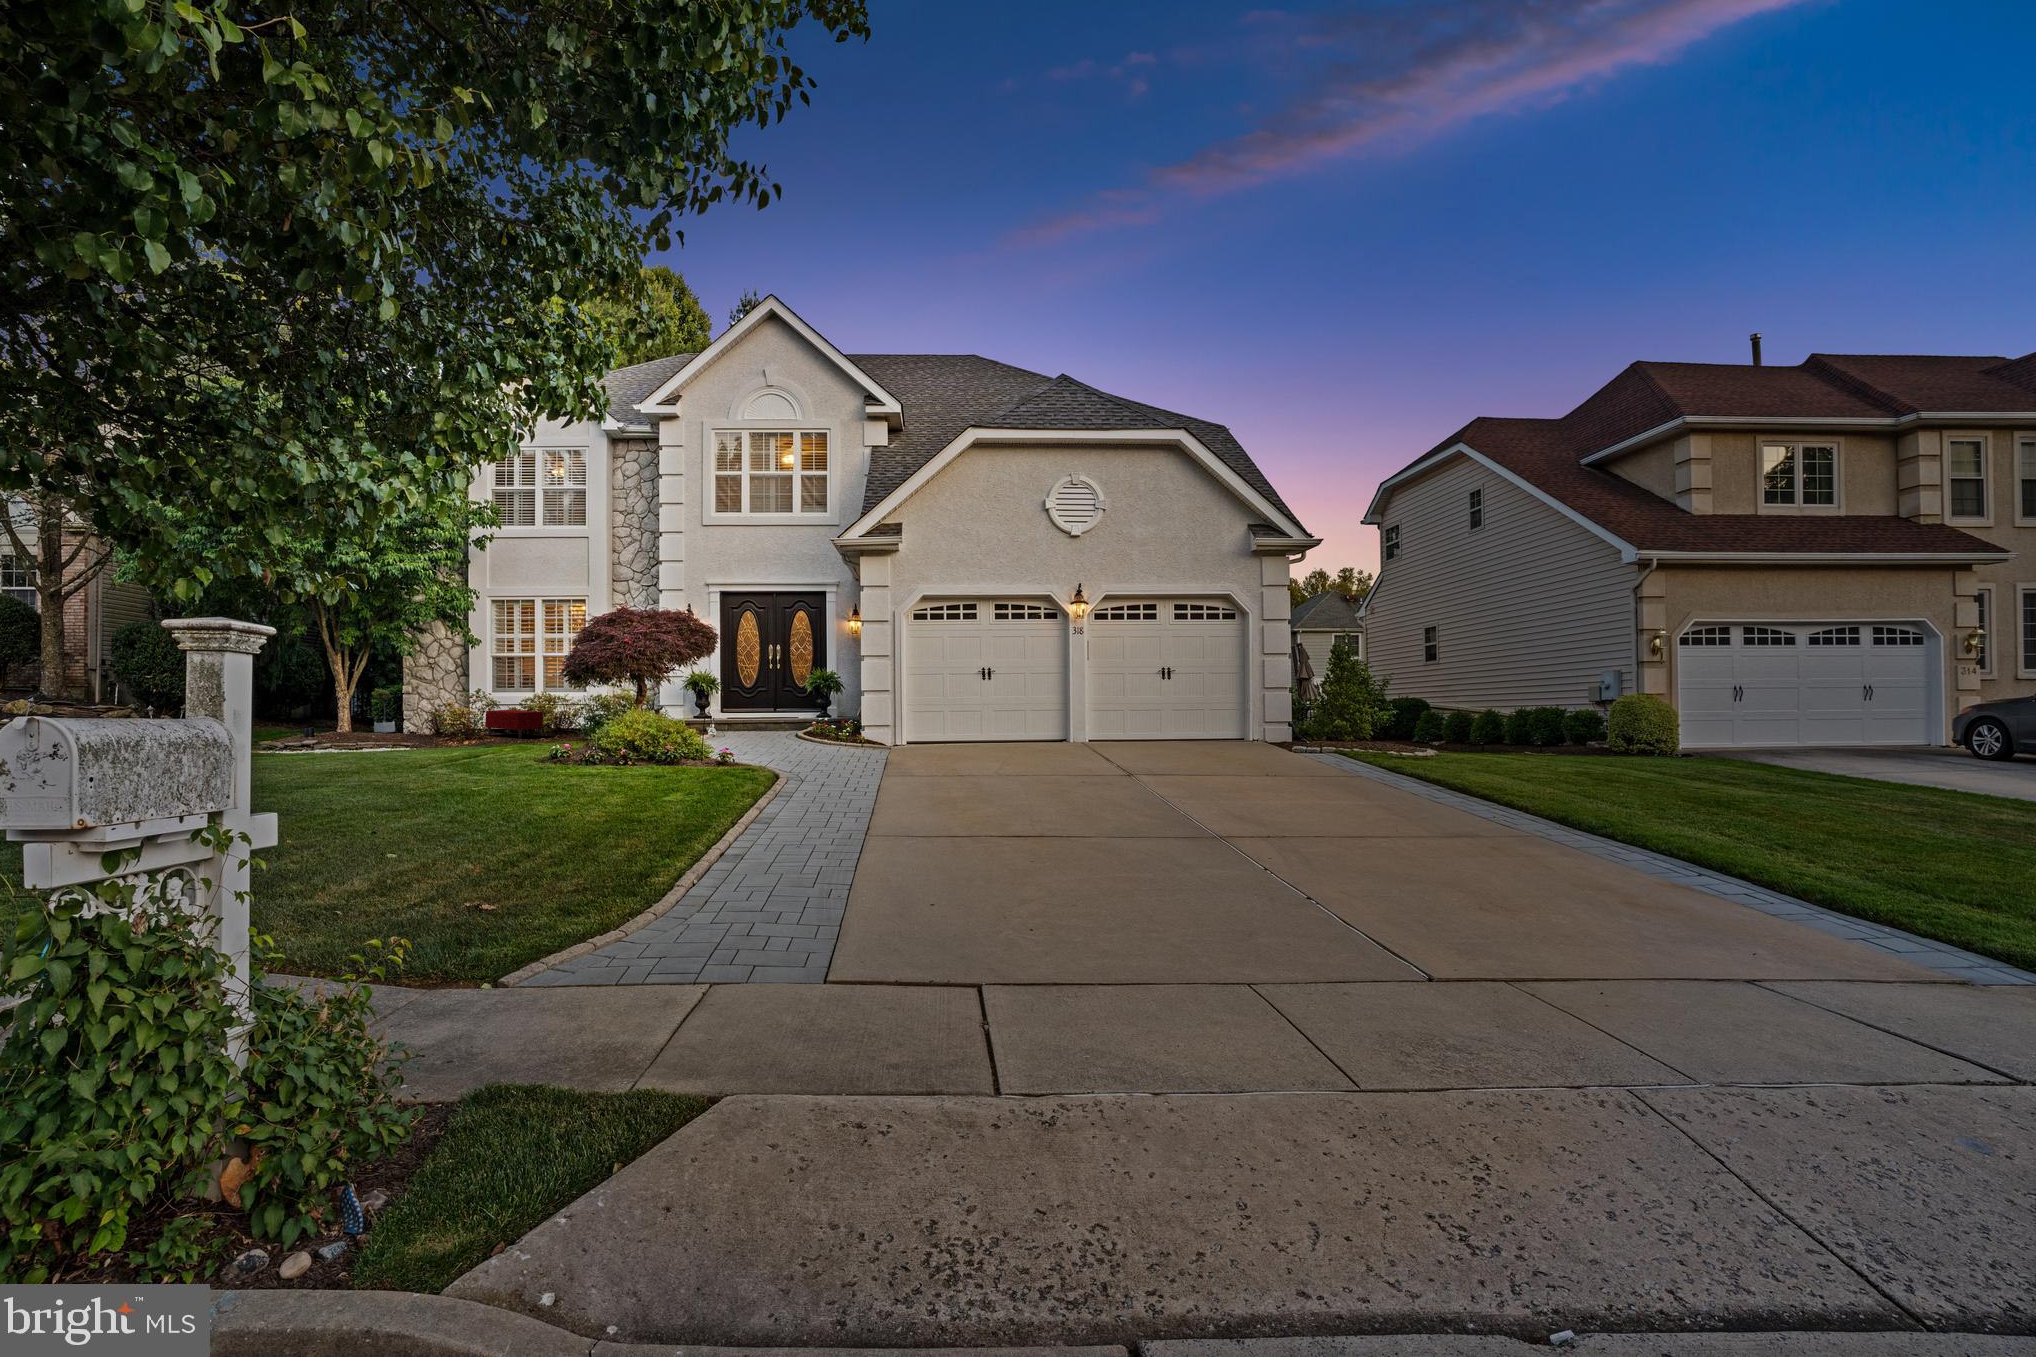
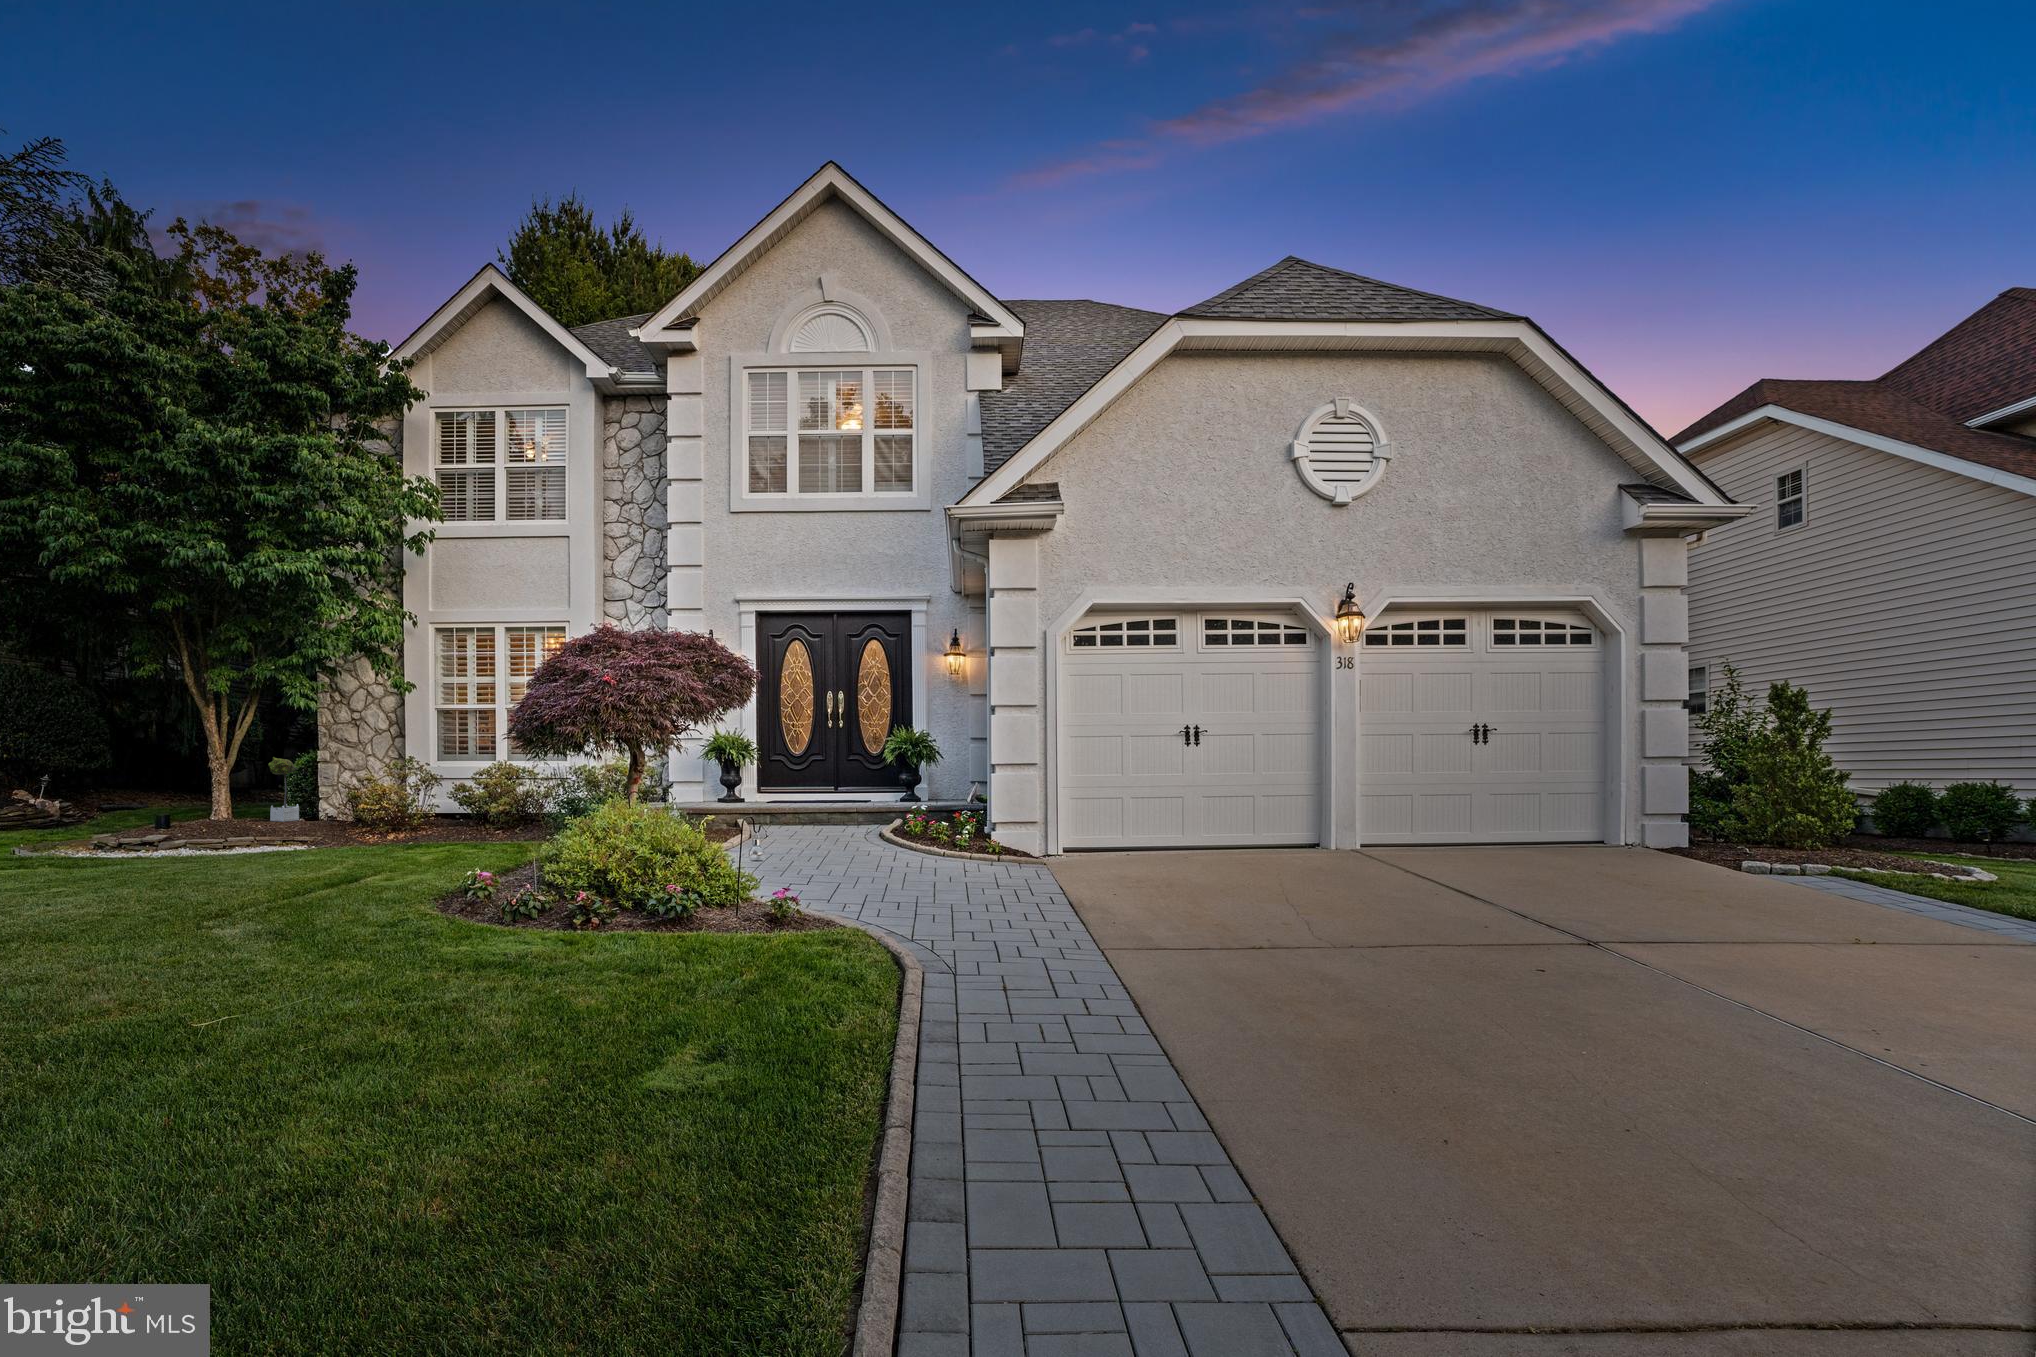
bench: present [486,710,543,738] -> none [419,789,499,832]

